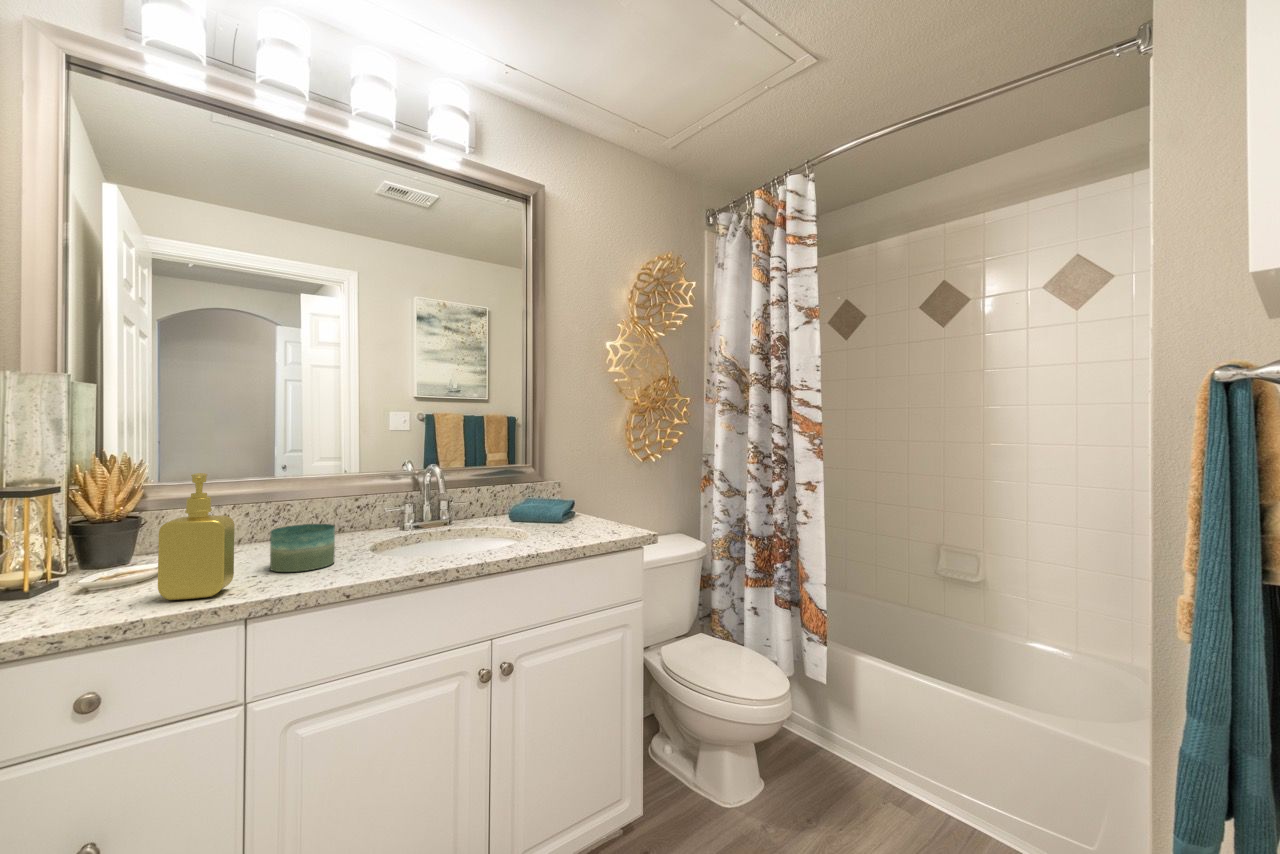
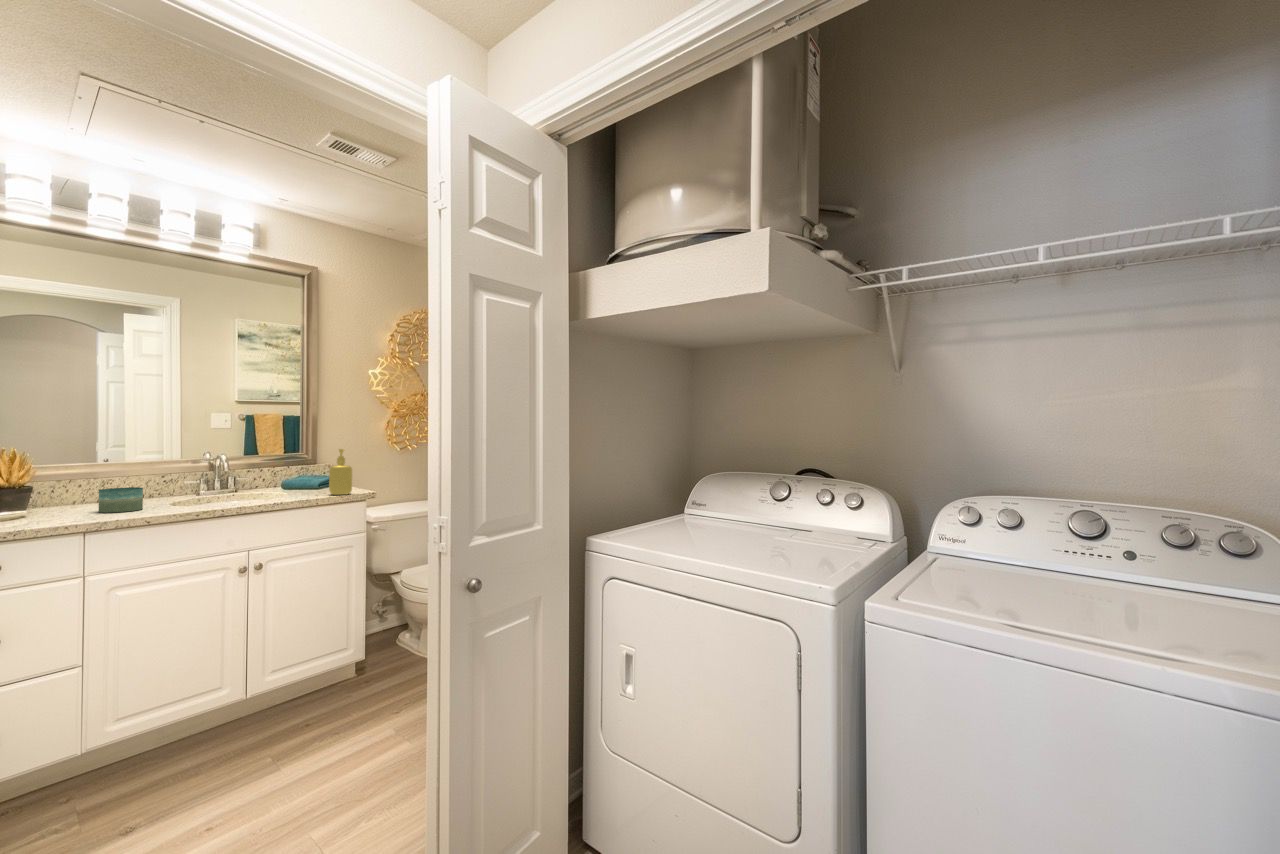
soap dispenser: present [158,473,234,600] -> present [329,449,352,495]

